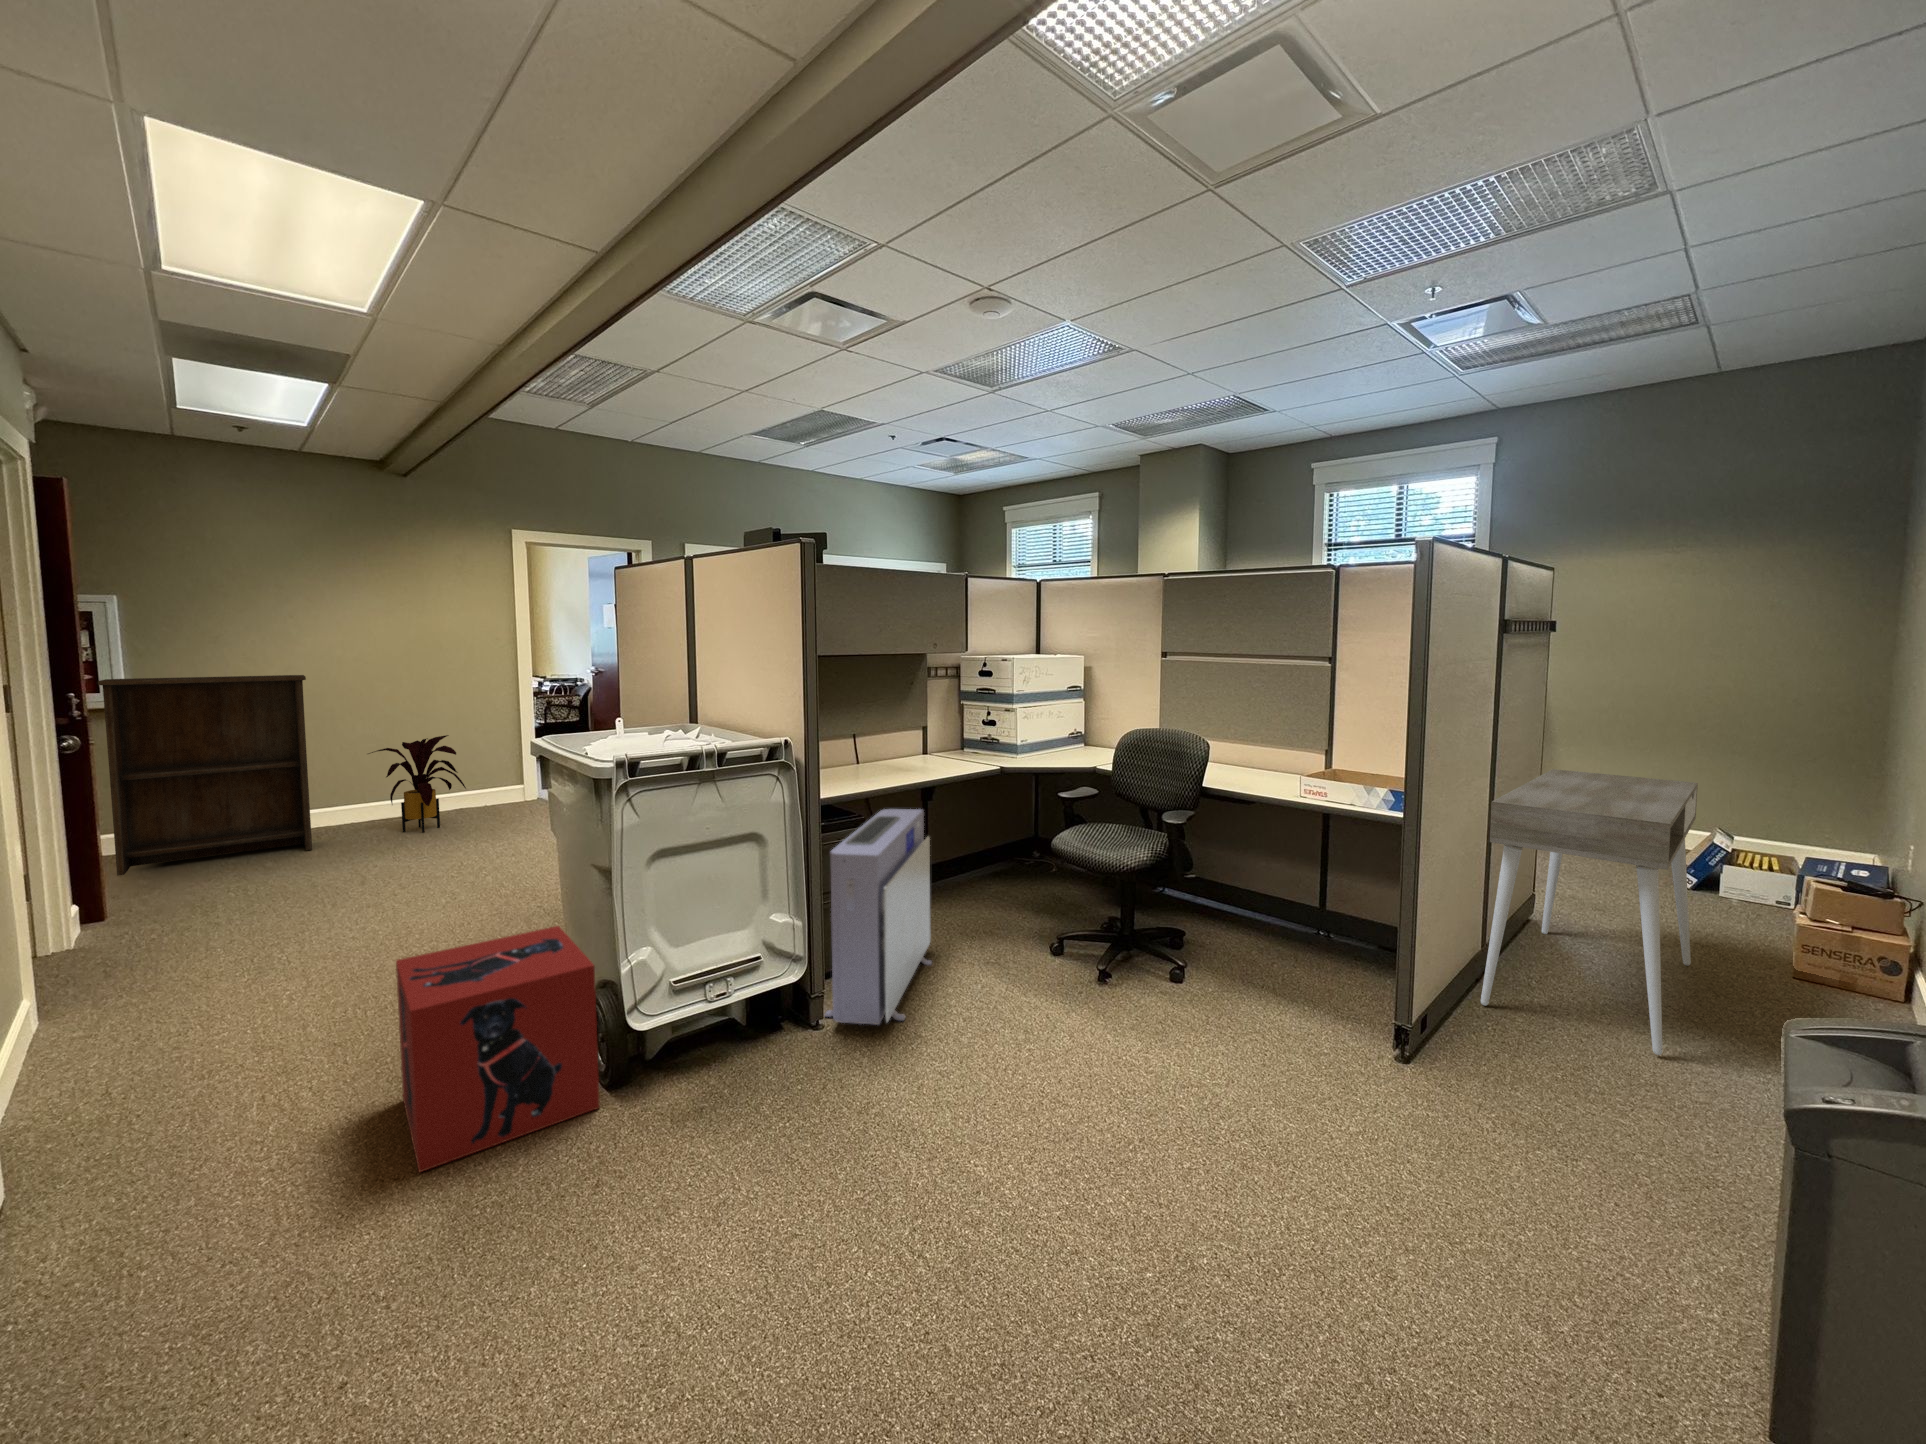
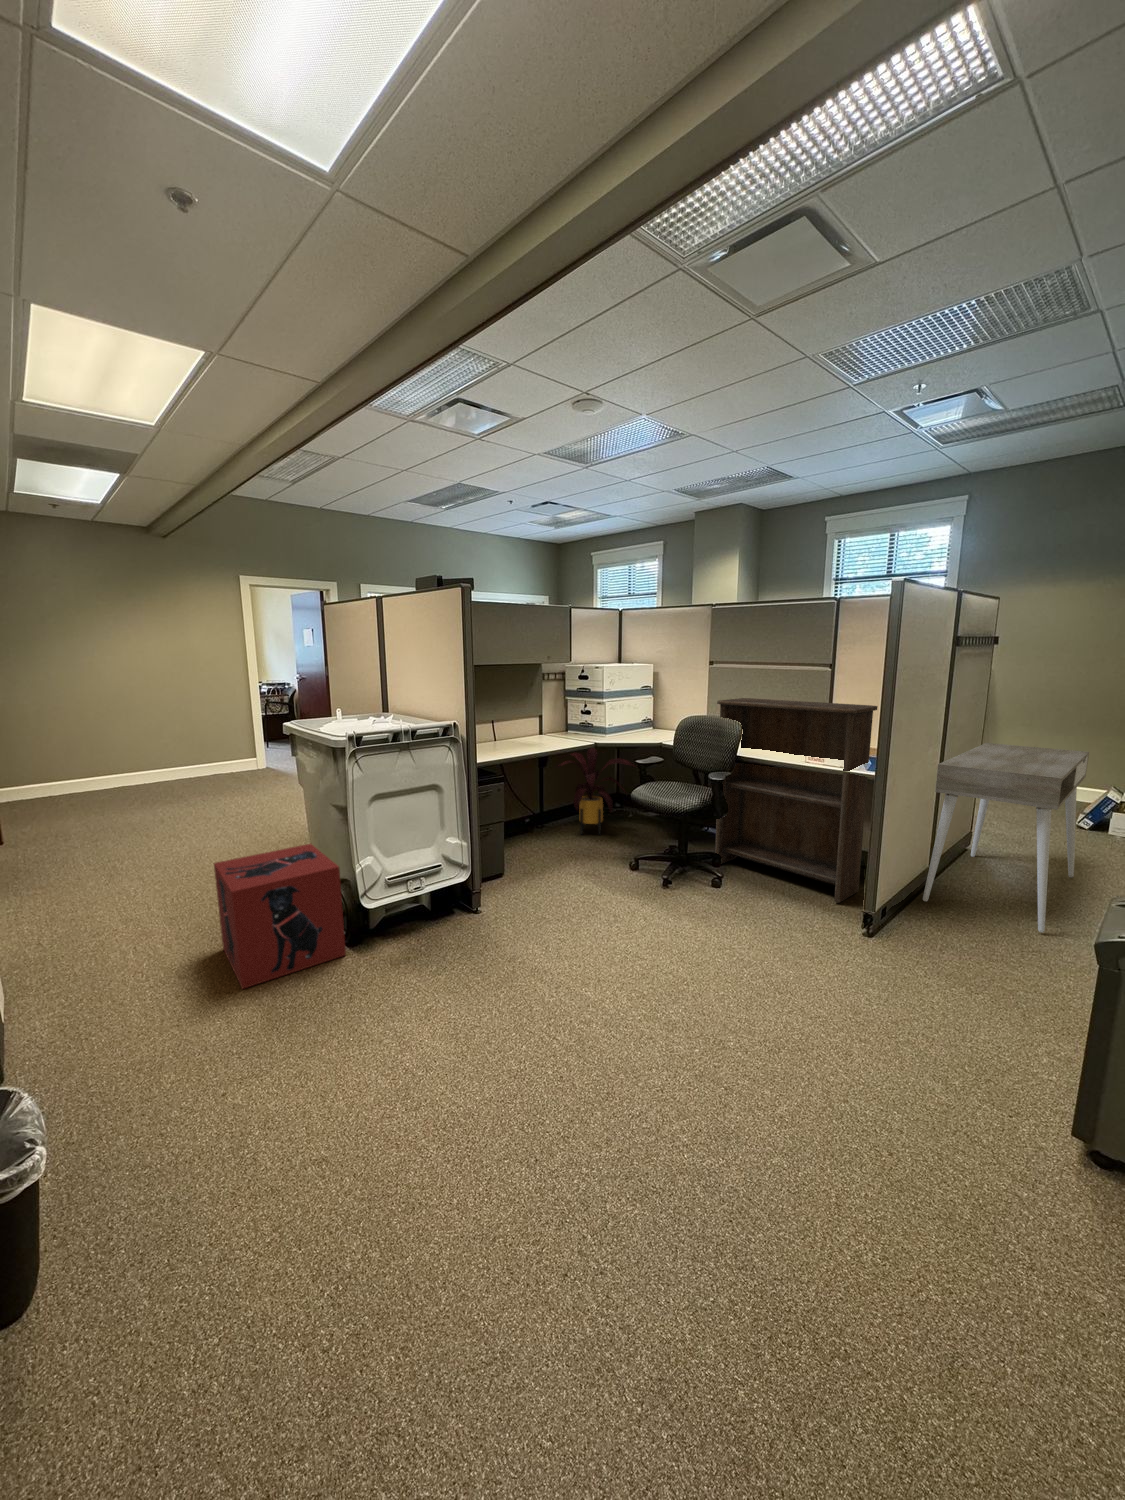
bookshelf: present [98,675,312,876] -> present [715,698,878,903]
house plant: present [368,735,466,832] -> present [558,748,634,835]
air purifier: present [825,809,932,1025] -> none [482,770,550,909]

